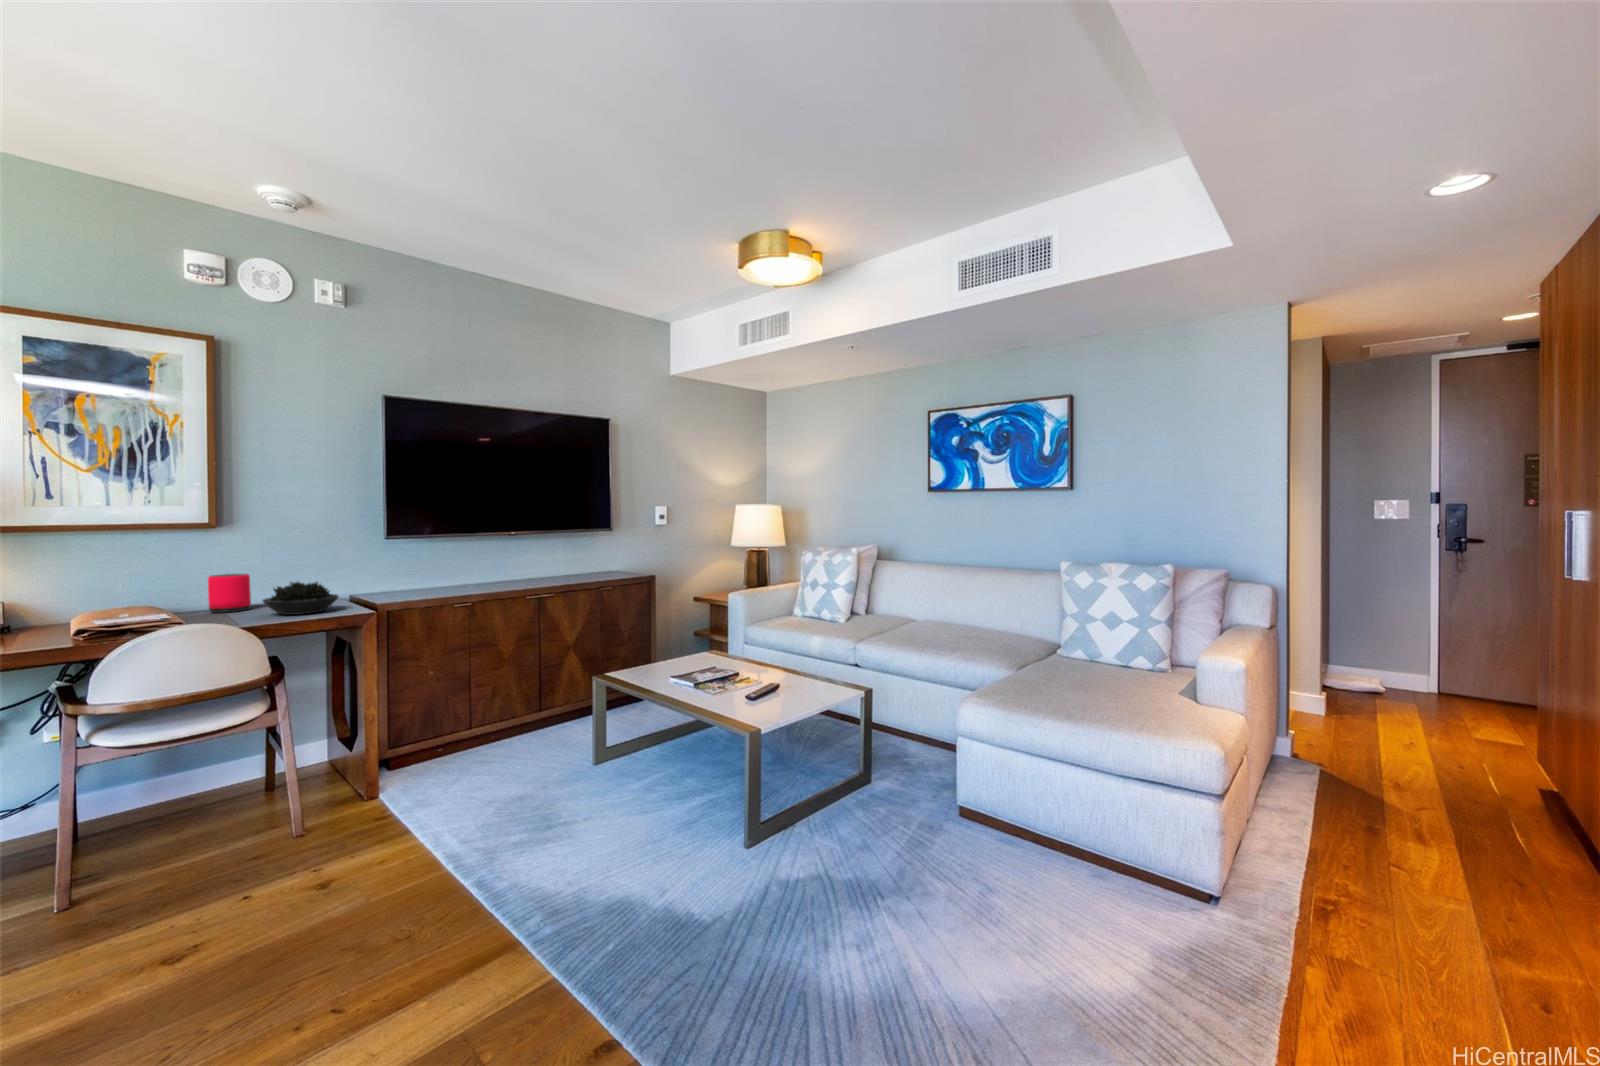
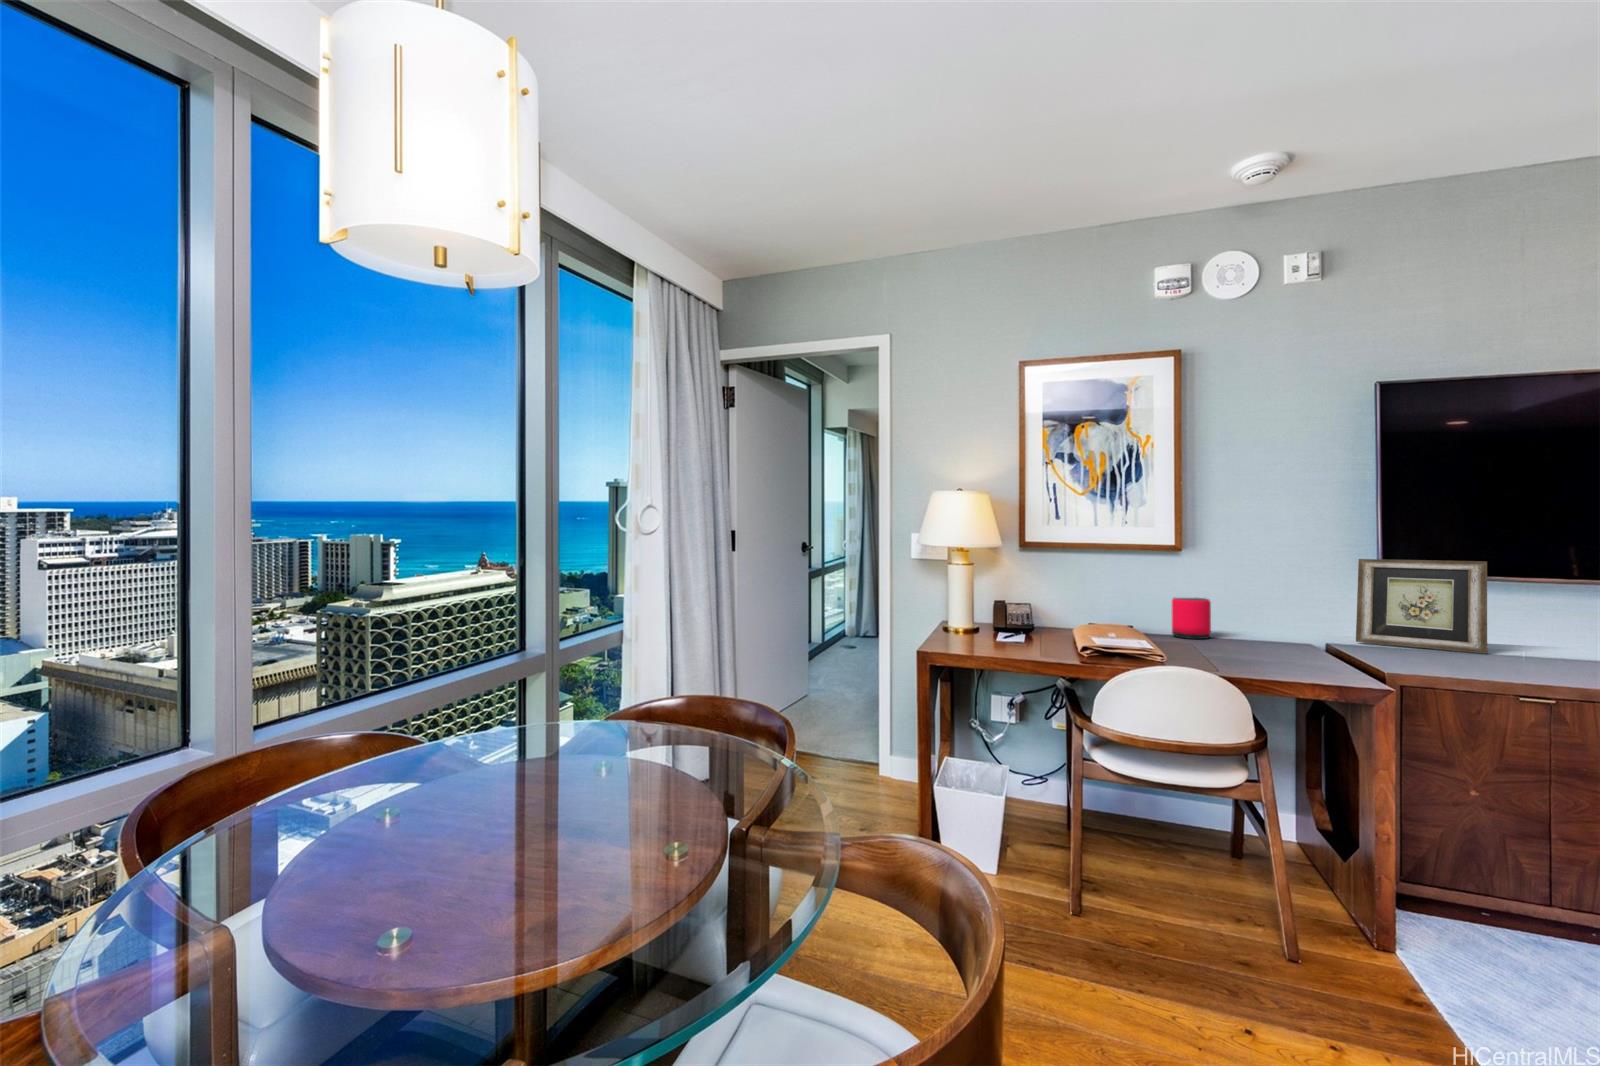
picture frame: none [375,532,454,596] -> present [1356,559,1487,654]
succulent plant: present [263,582,338,615] -> none [1232,614,1323,657]

